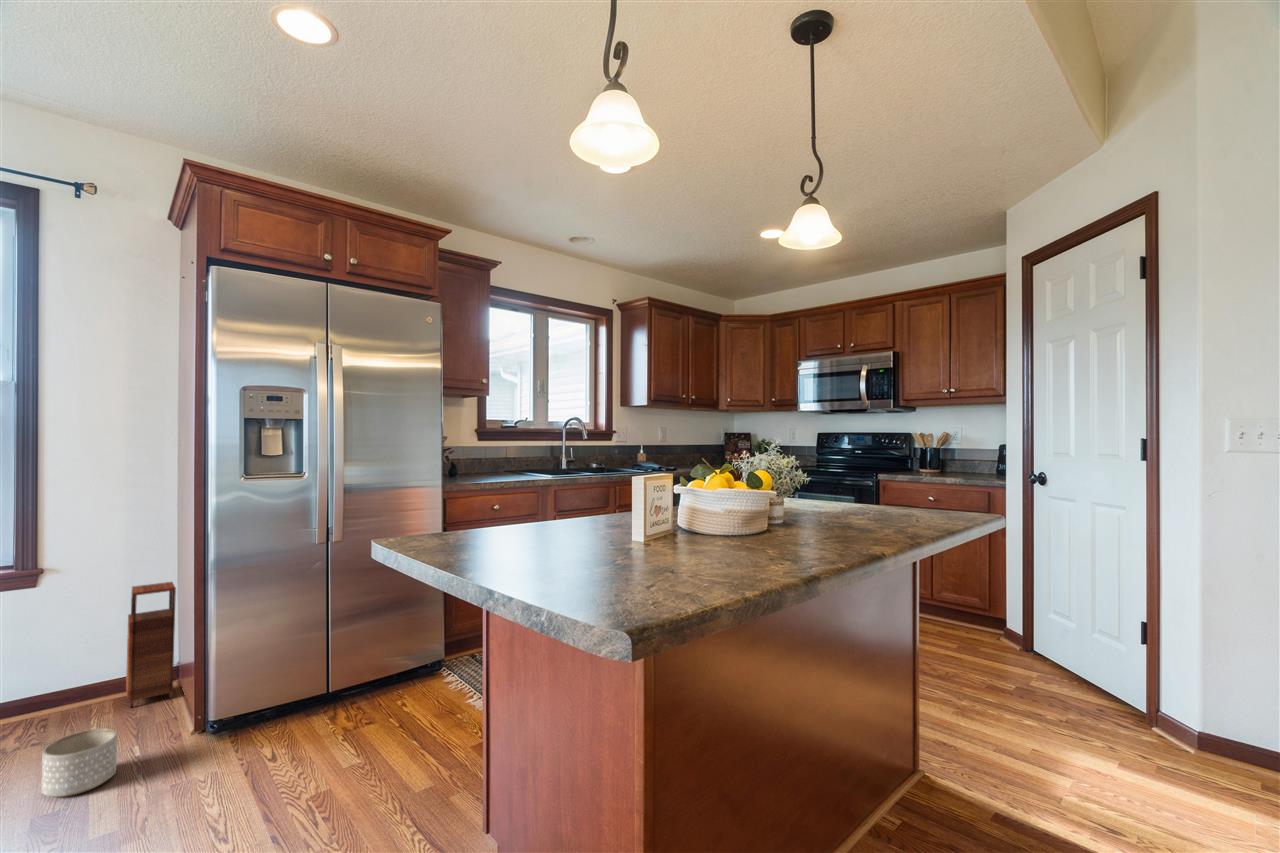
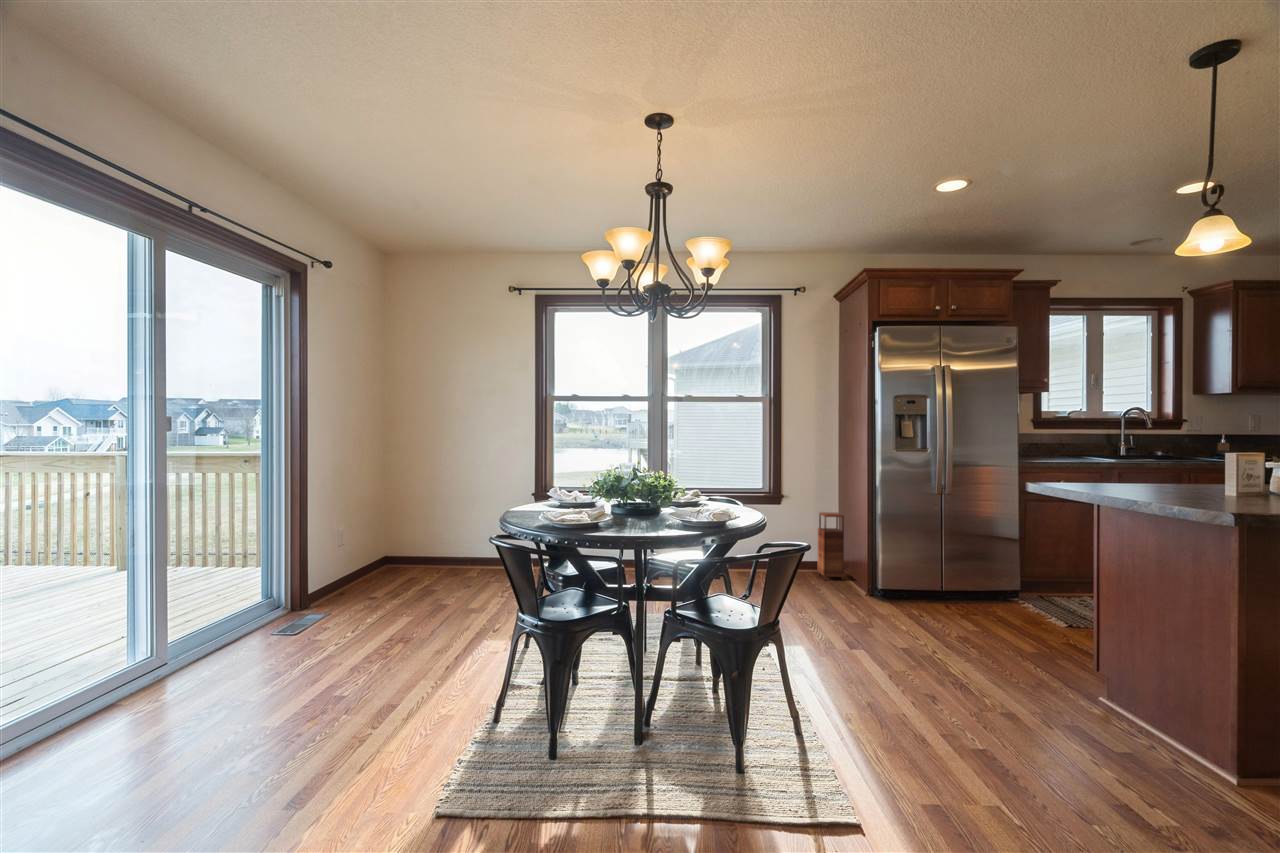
planter: present [41,728,117,797] -> none [816,580,846,609]

